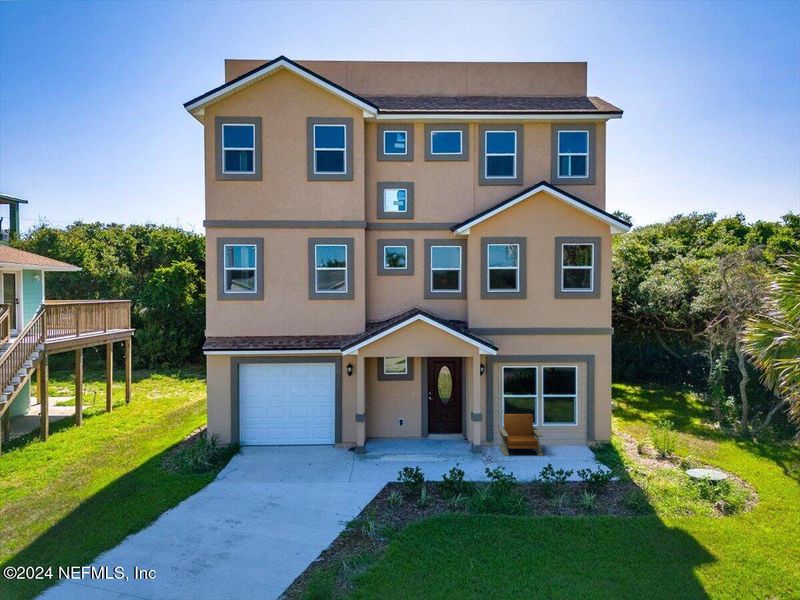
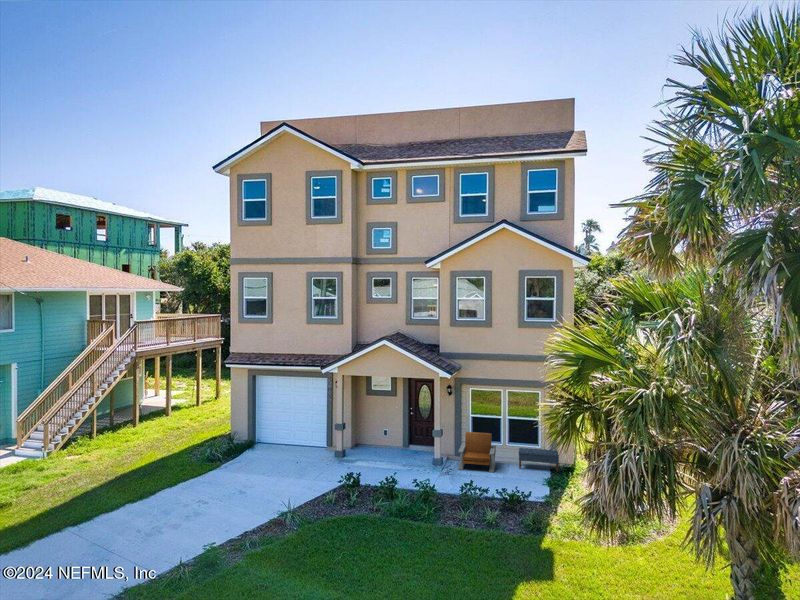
bench: none [559,427,606,450] -> present [519,448,559,472]

